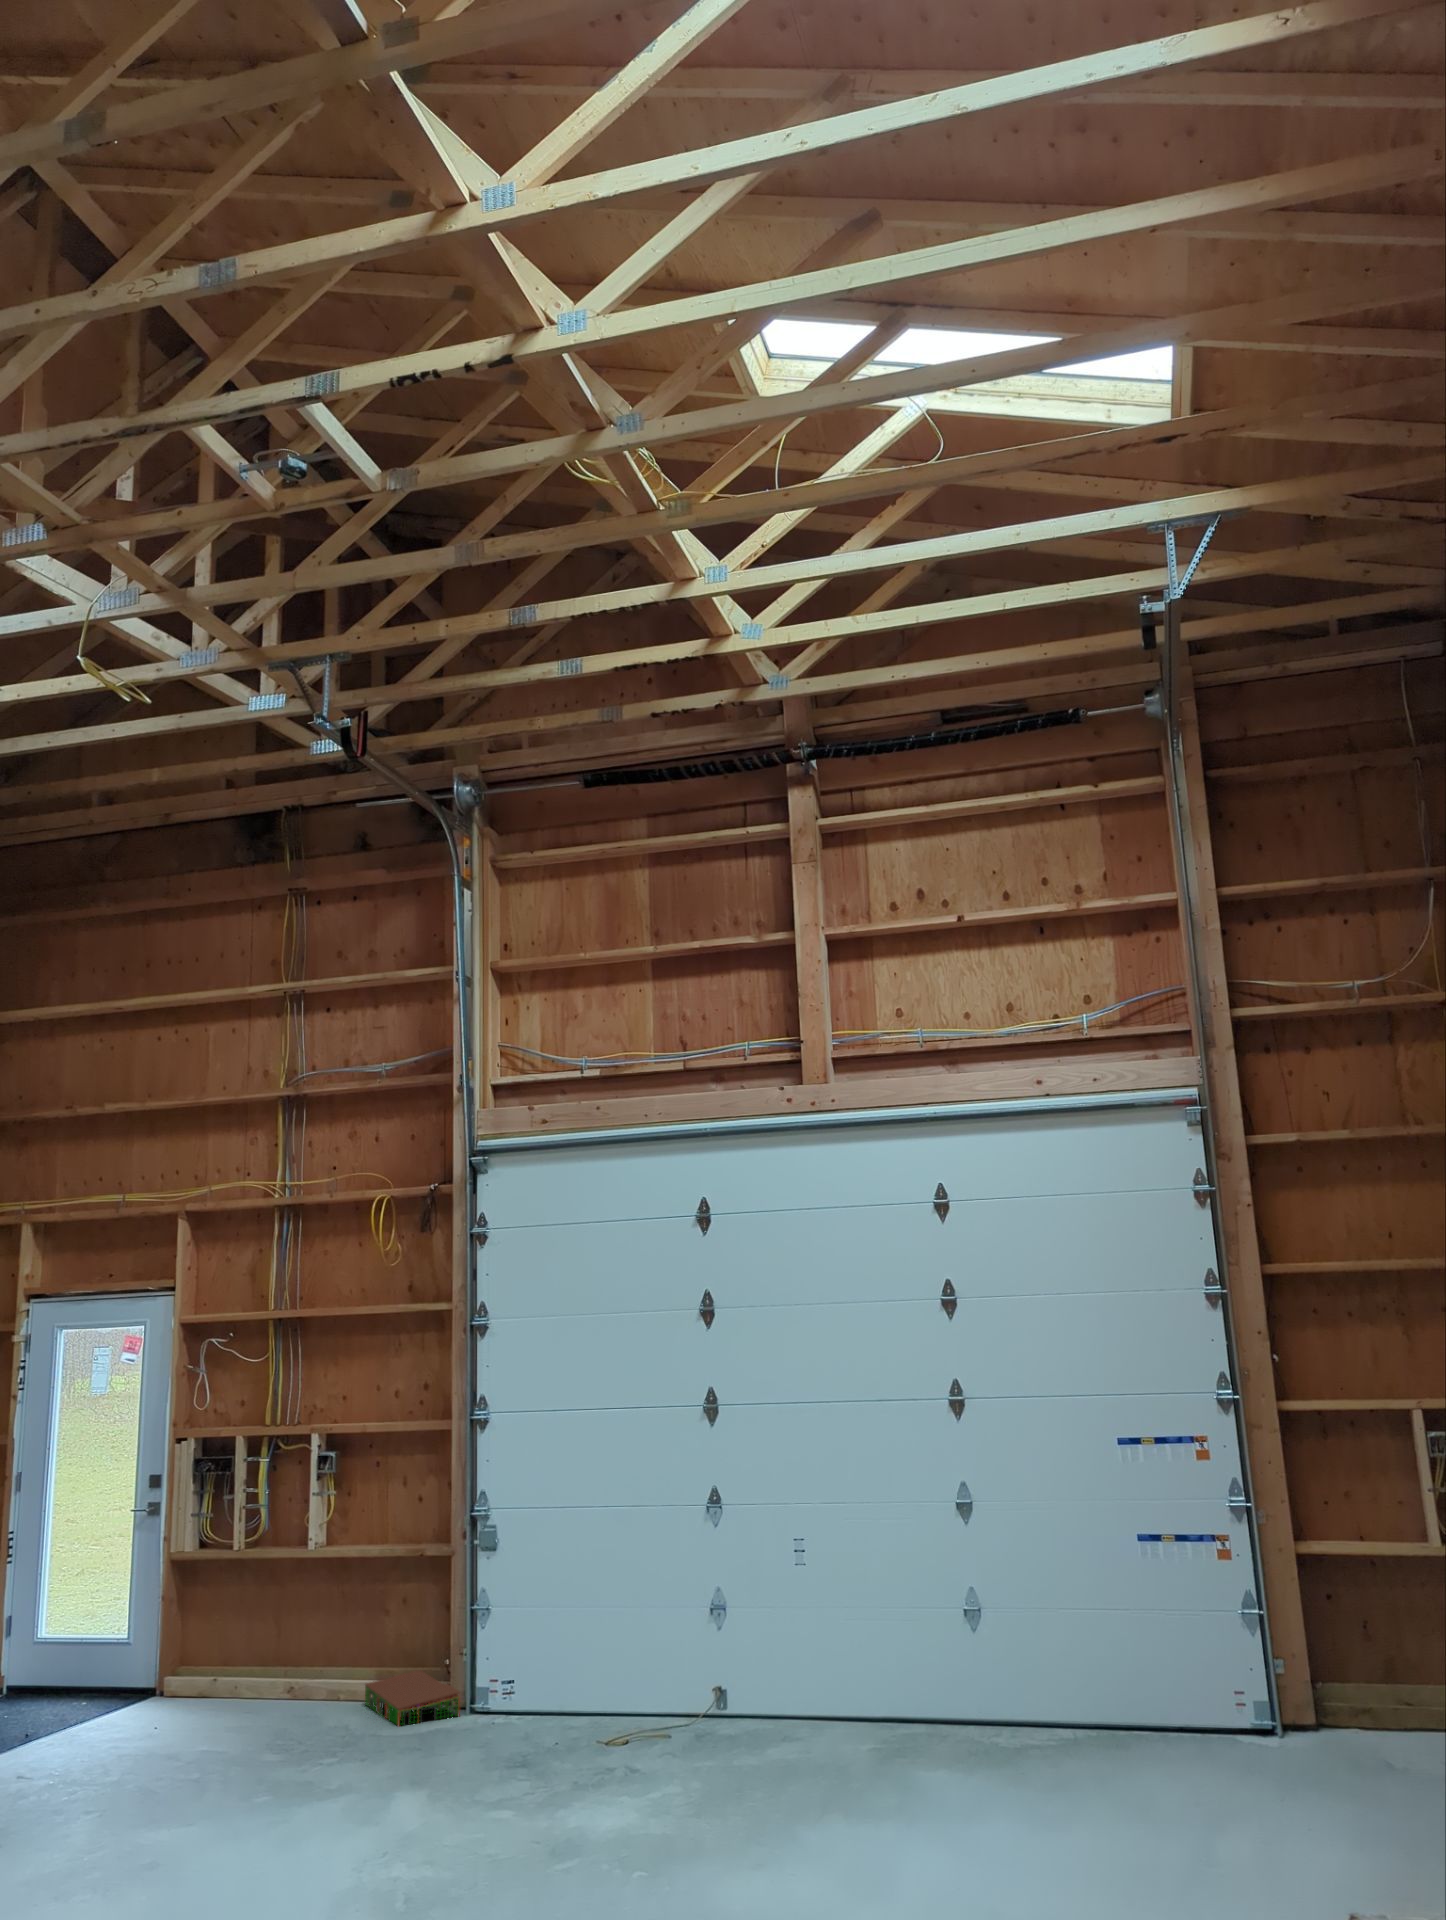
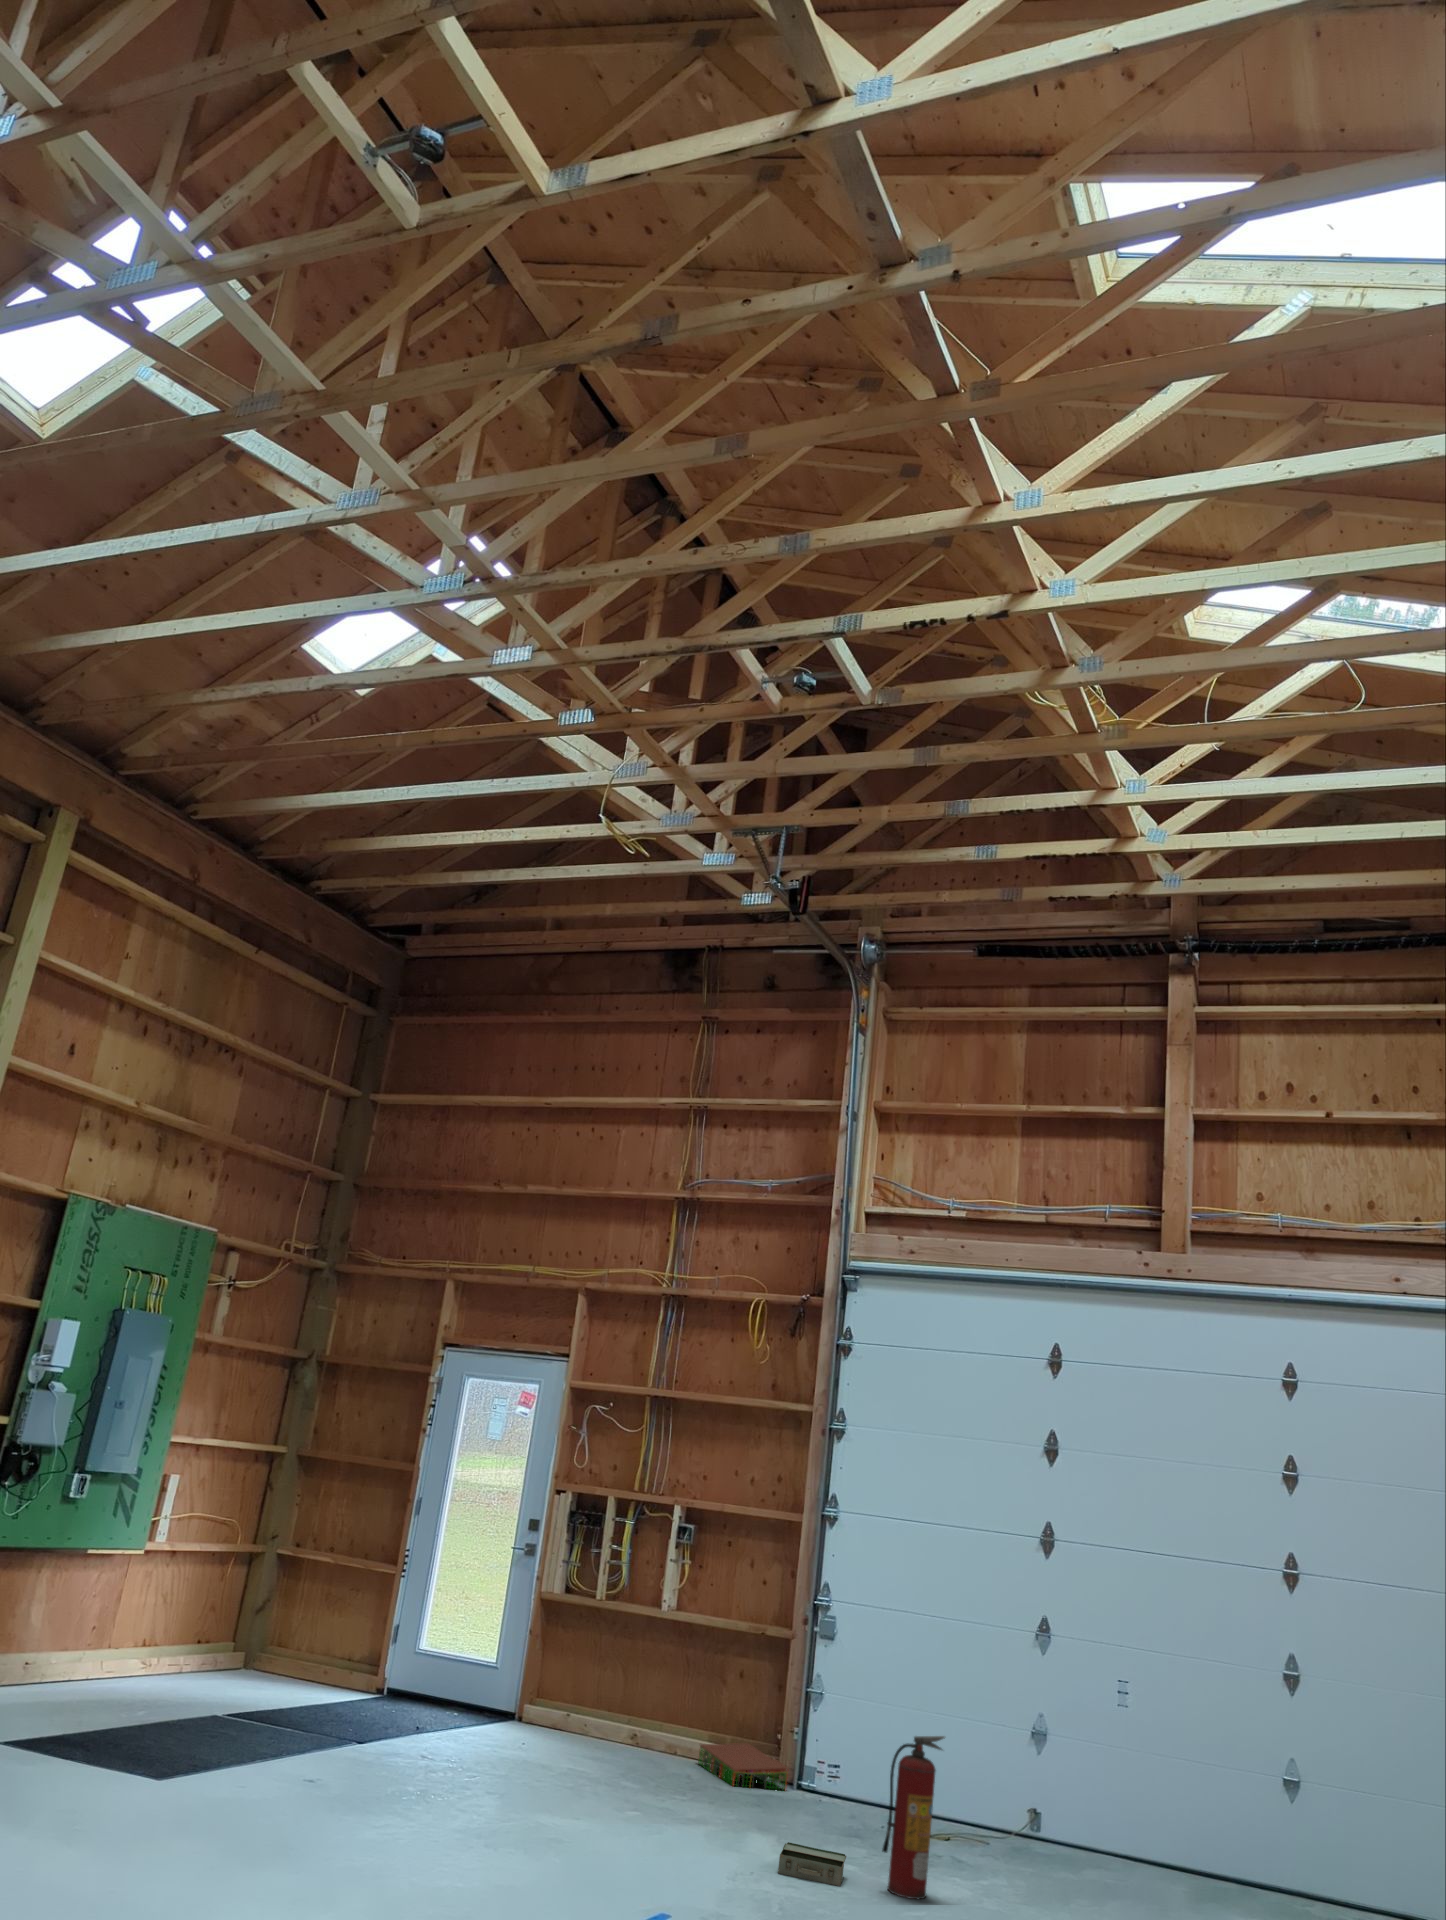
fire extinguisher: none [537,1653,597,1835] -> present [882,1736,945,1899]
toolbox: none [423,1800,501,1842] -> present [778,1842,846,1886]

